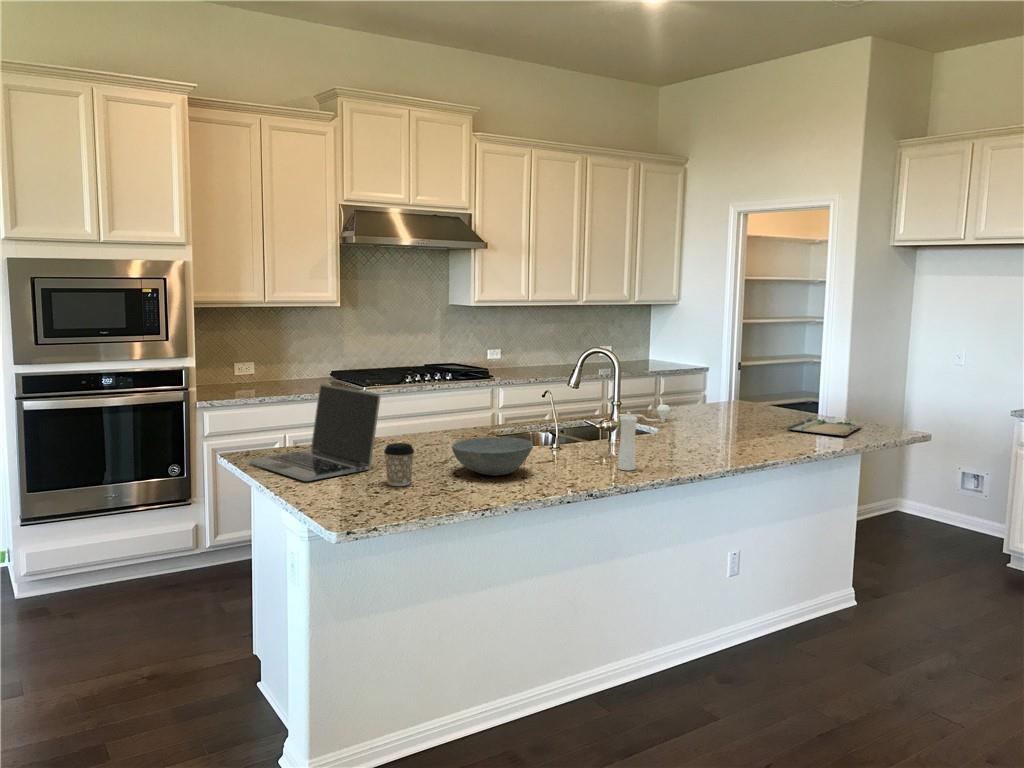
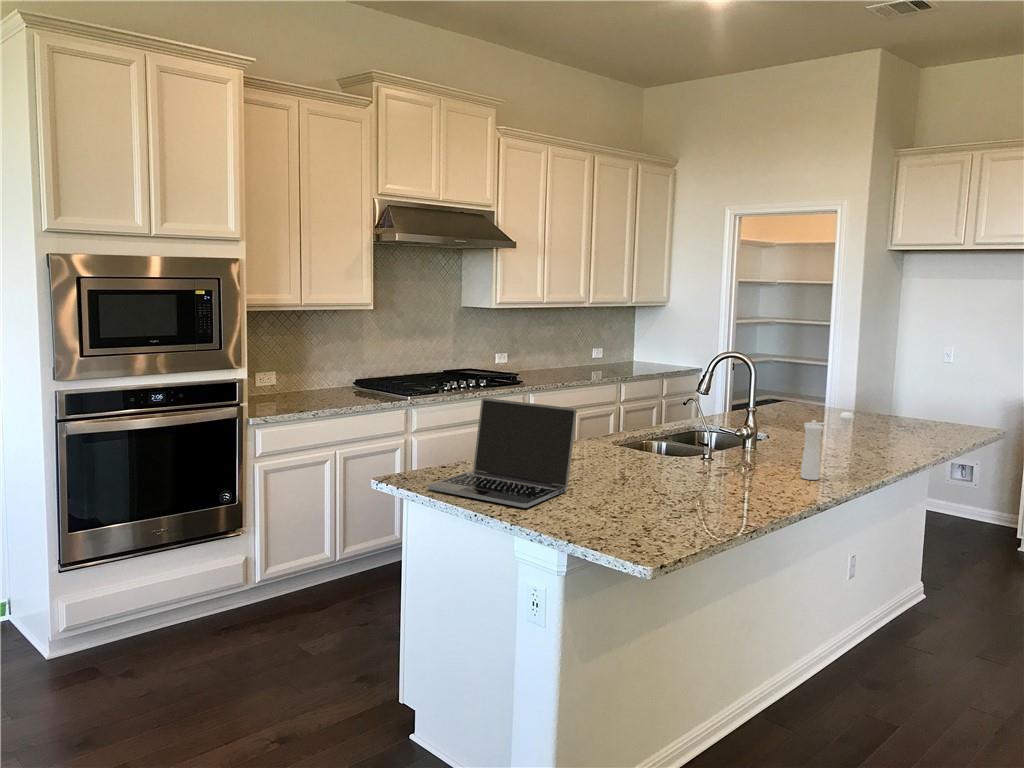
tray: present [787,418,861,436] -> none [880,418,942,436]
bowl: present [452,437,533,476] -> none [651,450,738,492]
coffee cup: present [384,443,414,486] -> none [607,461,641,508]

